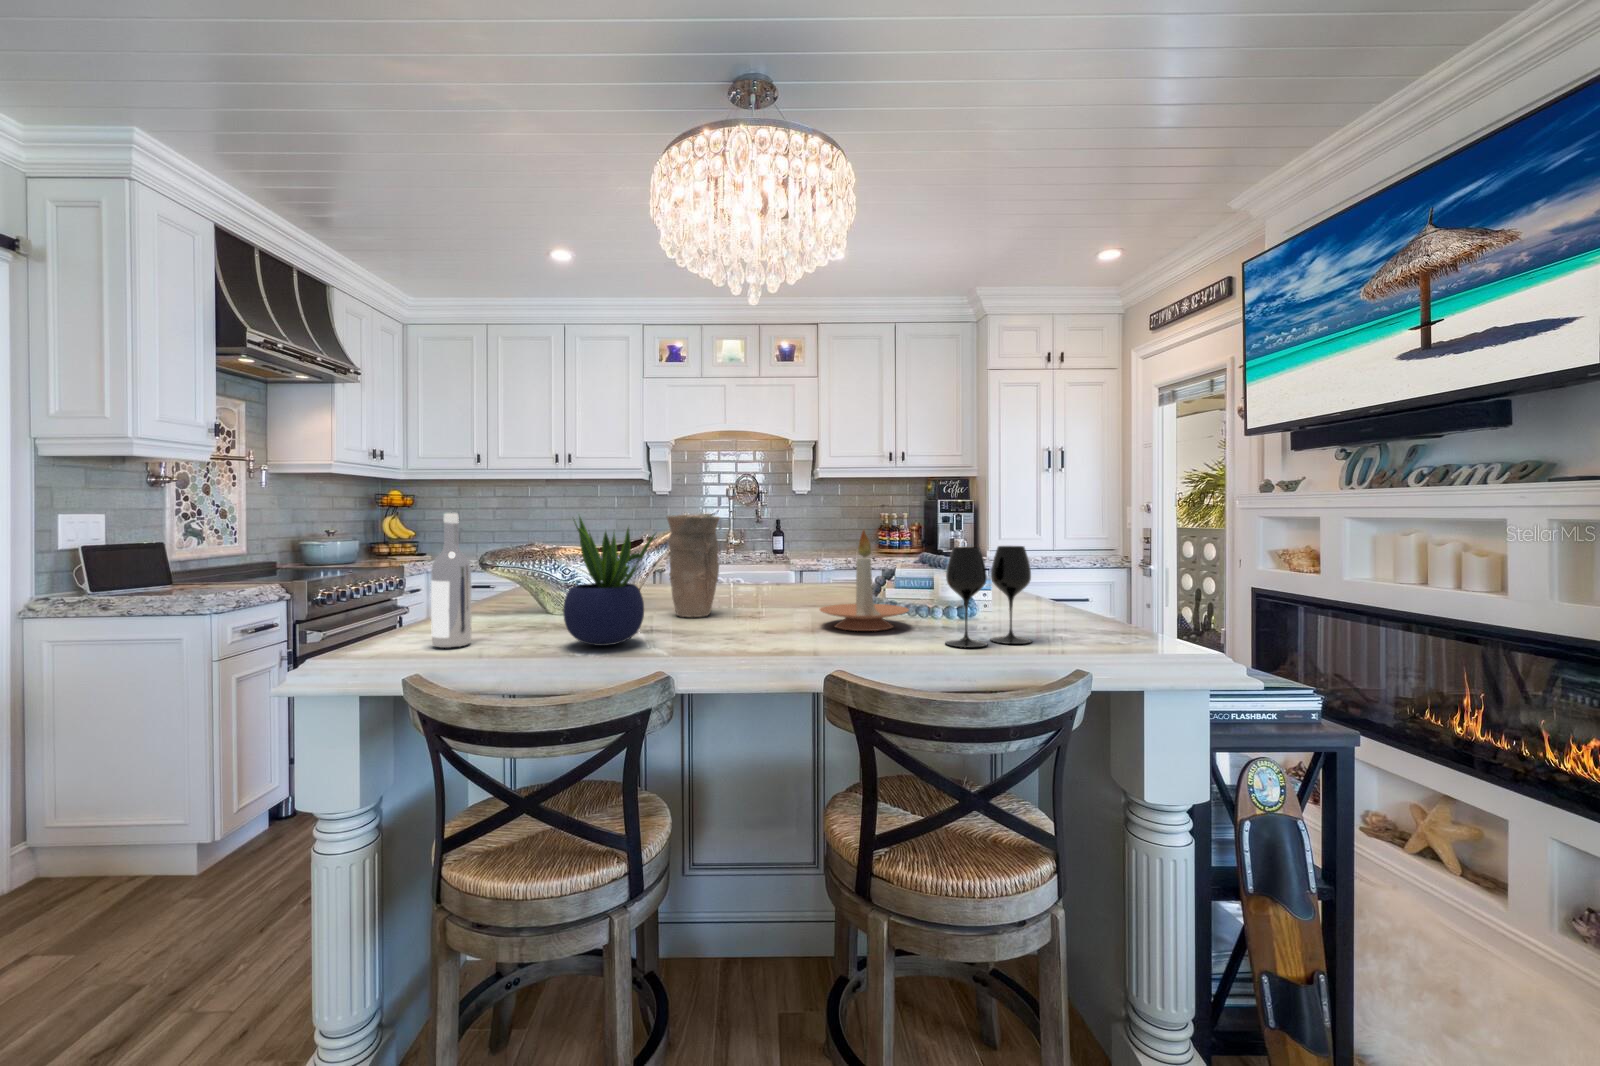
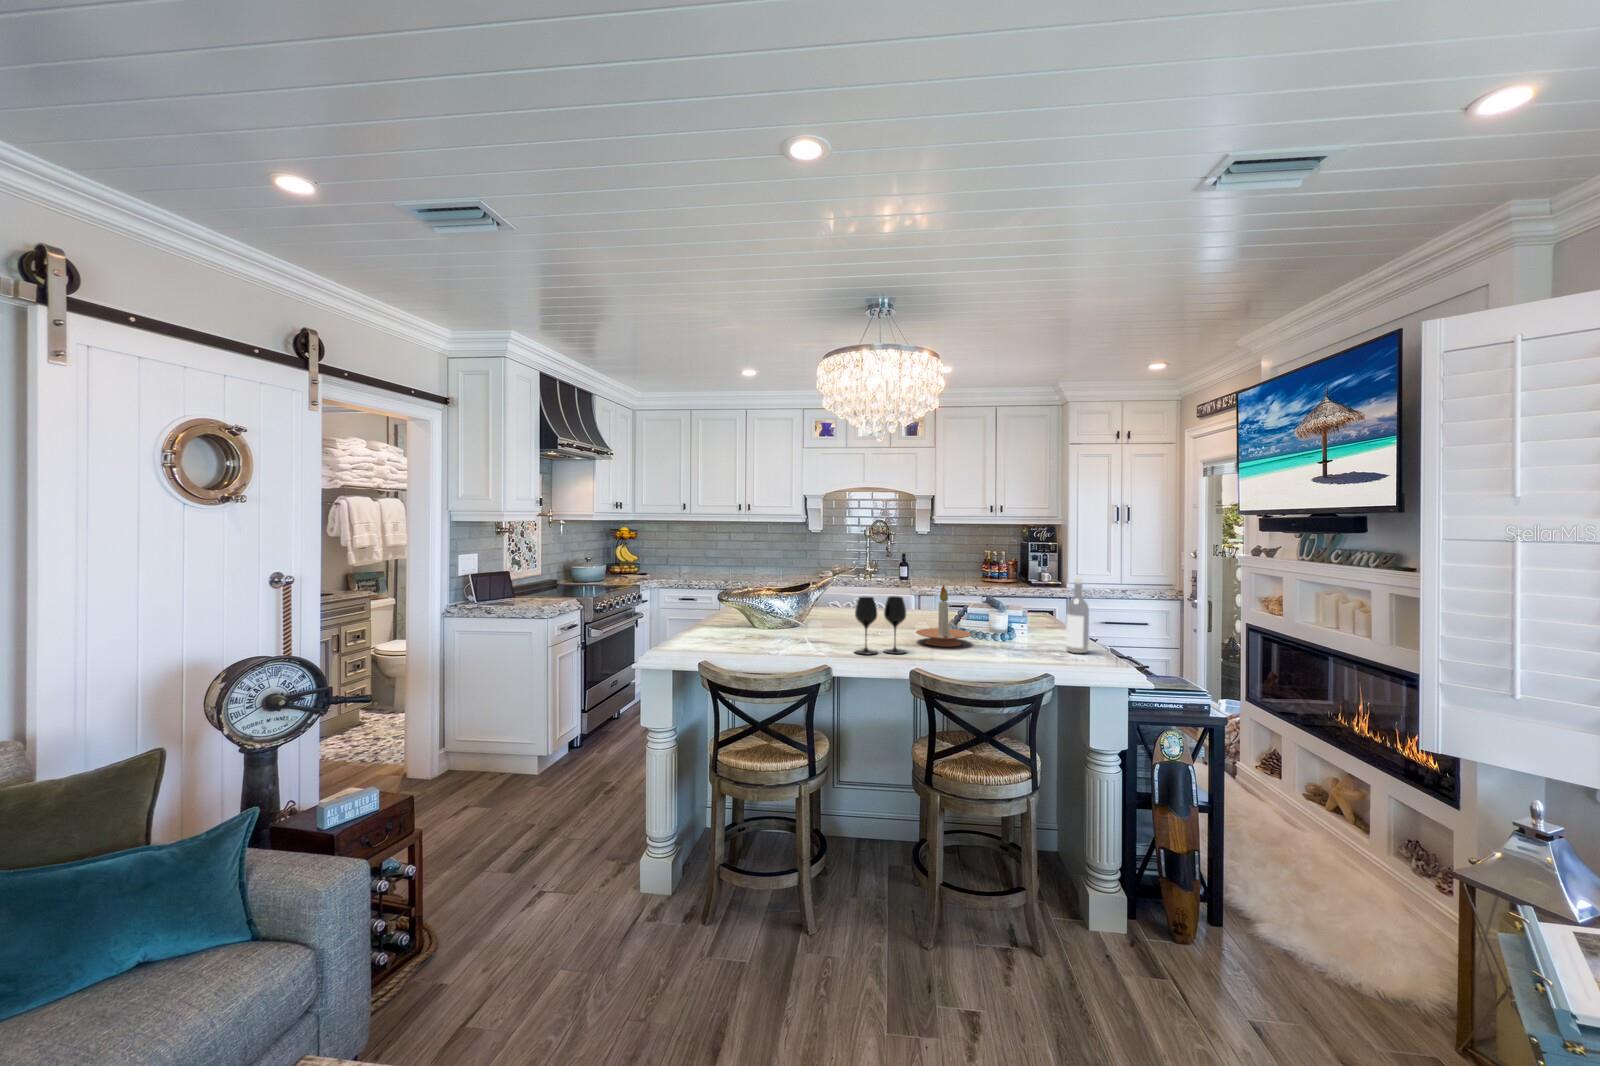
wine bottle: present [431,513,471,648] -> present [1066,577,1089,653]
vase: present [667,515,720,617] -> none [826,570,858,632]
potted plant: present [563,517,655,646] -> none [770,573,822,648]
wine glass: present [946,546,1032,647] -> present [855,596,906,654]

